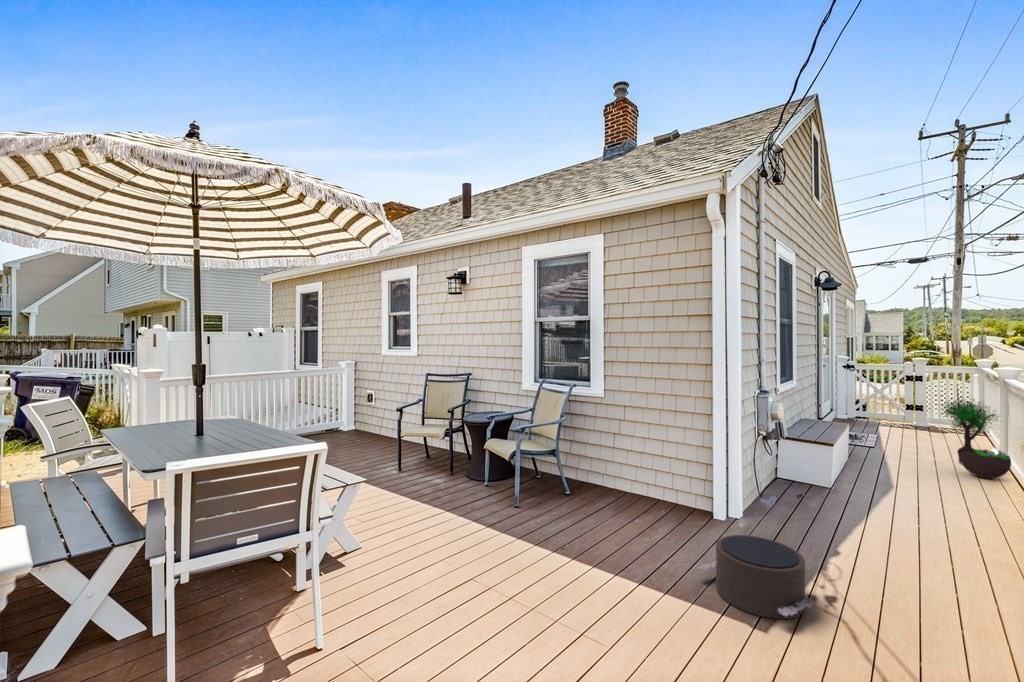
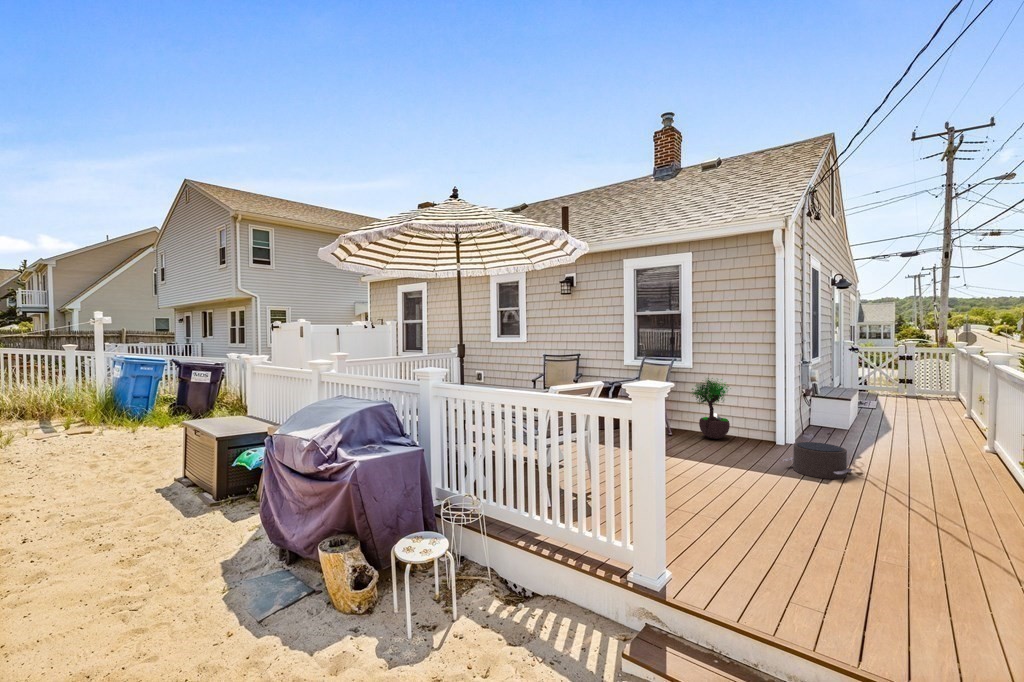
potted tree: present [943,399,1011,478] -> present [692,378,730,439]

